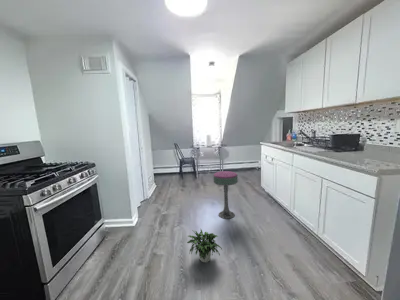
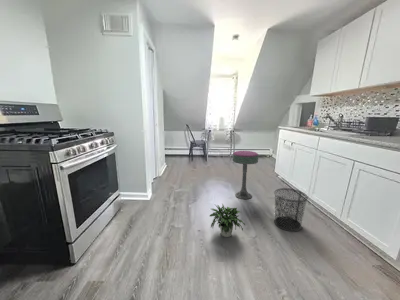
waste bin: none [250,209,282,252] -> present [274,188,308,231]

